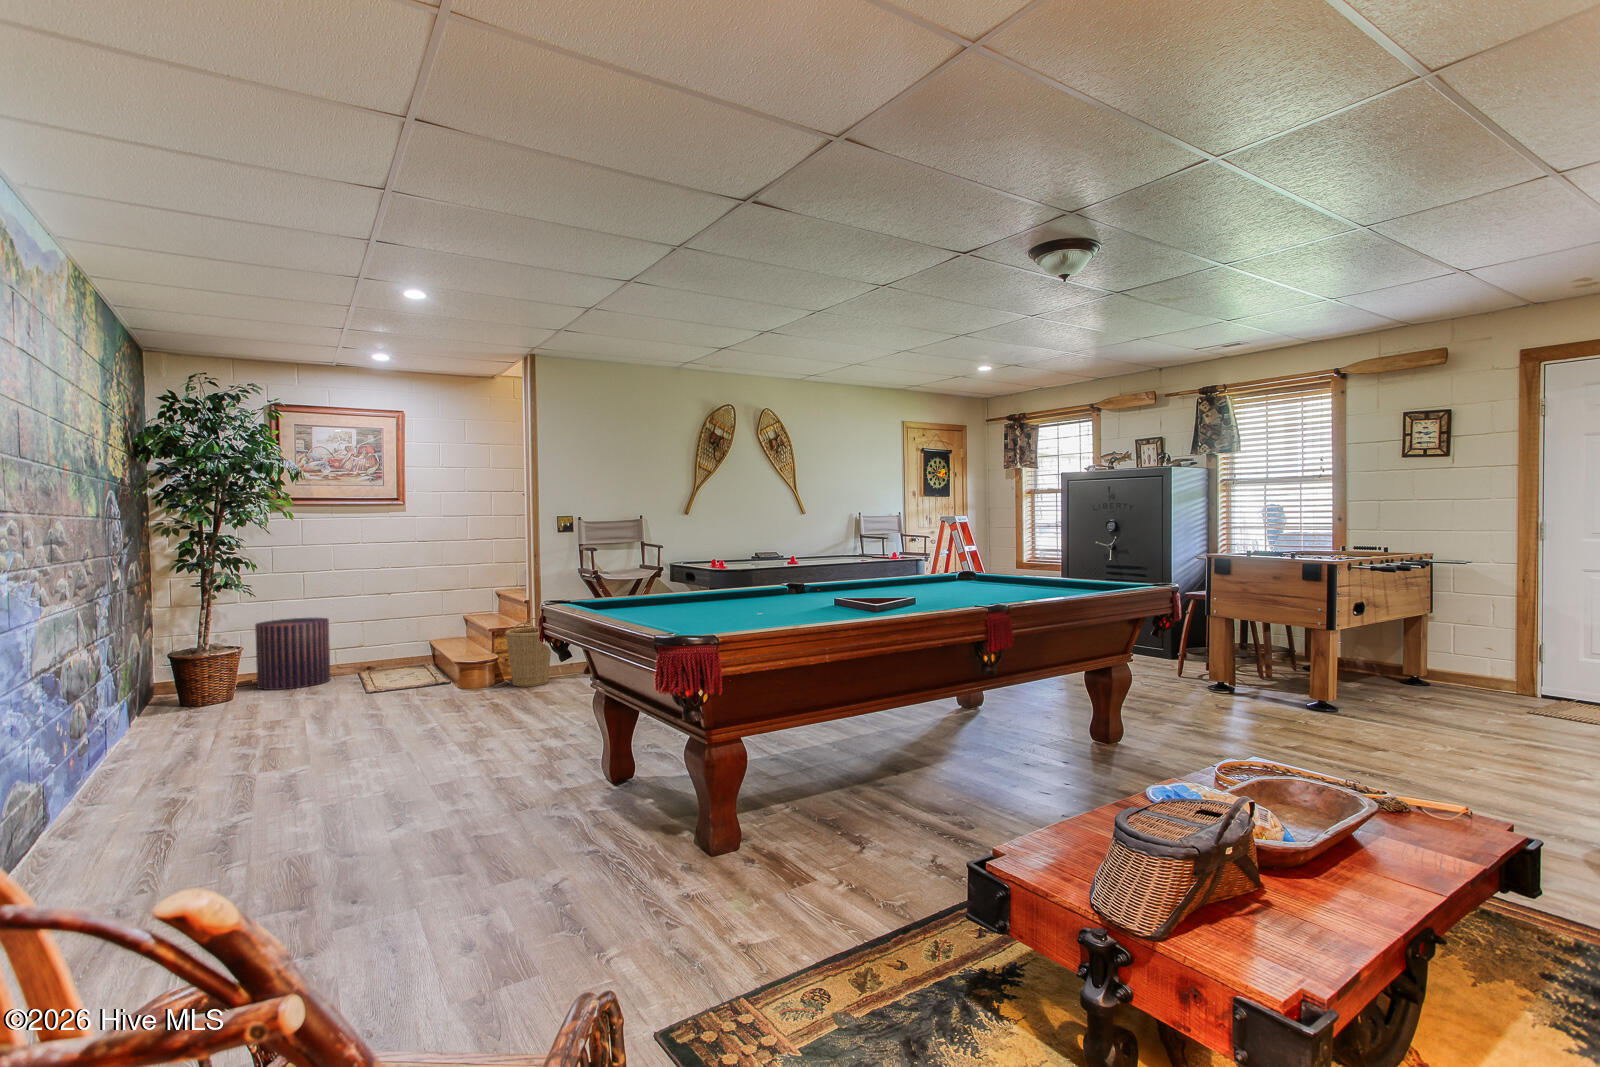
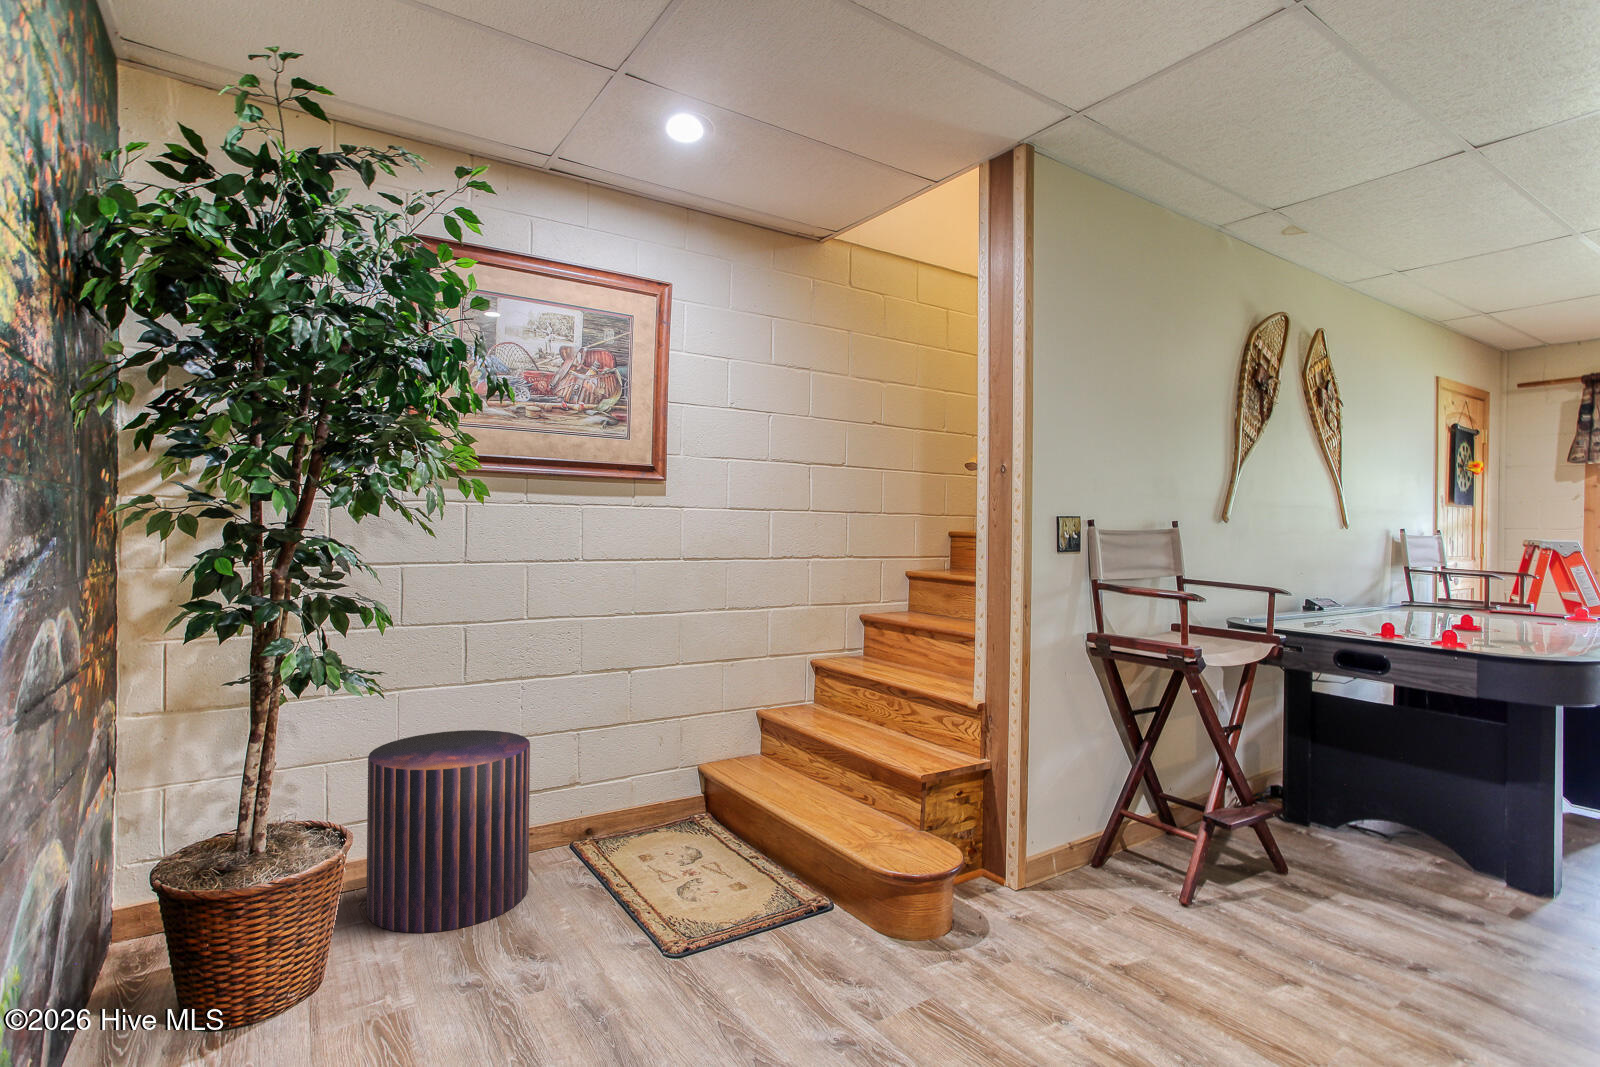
basket: present [505,618,551,687] -> none [995,760,1115,955]

